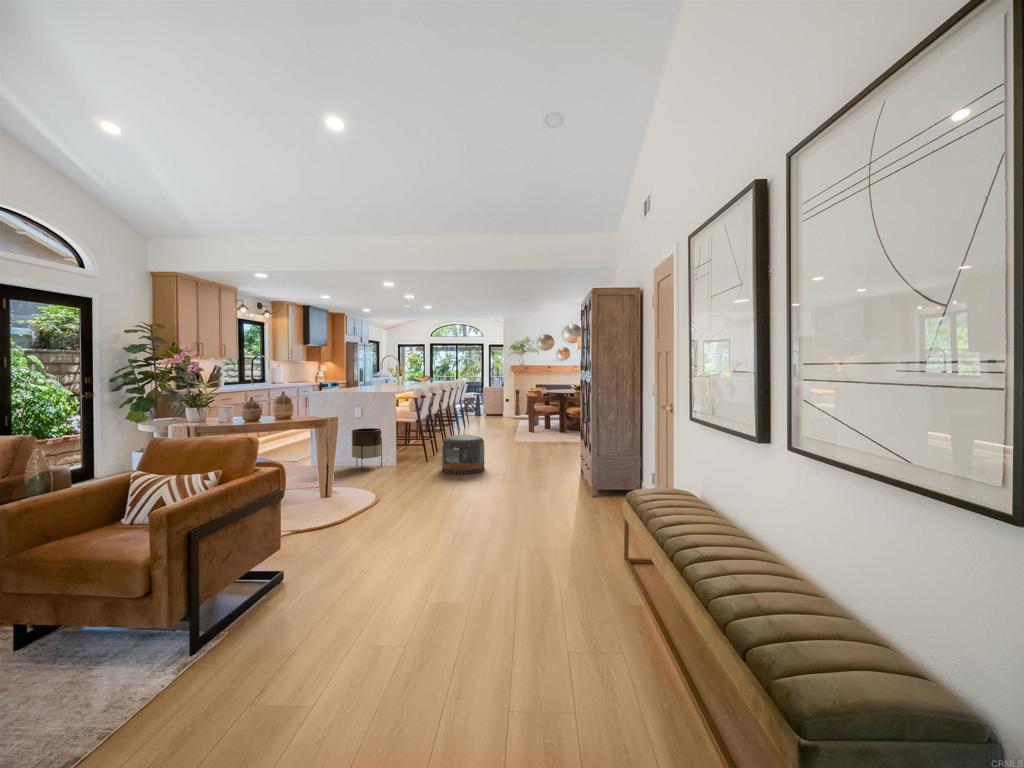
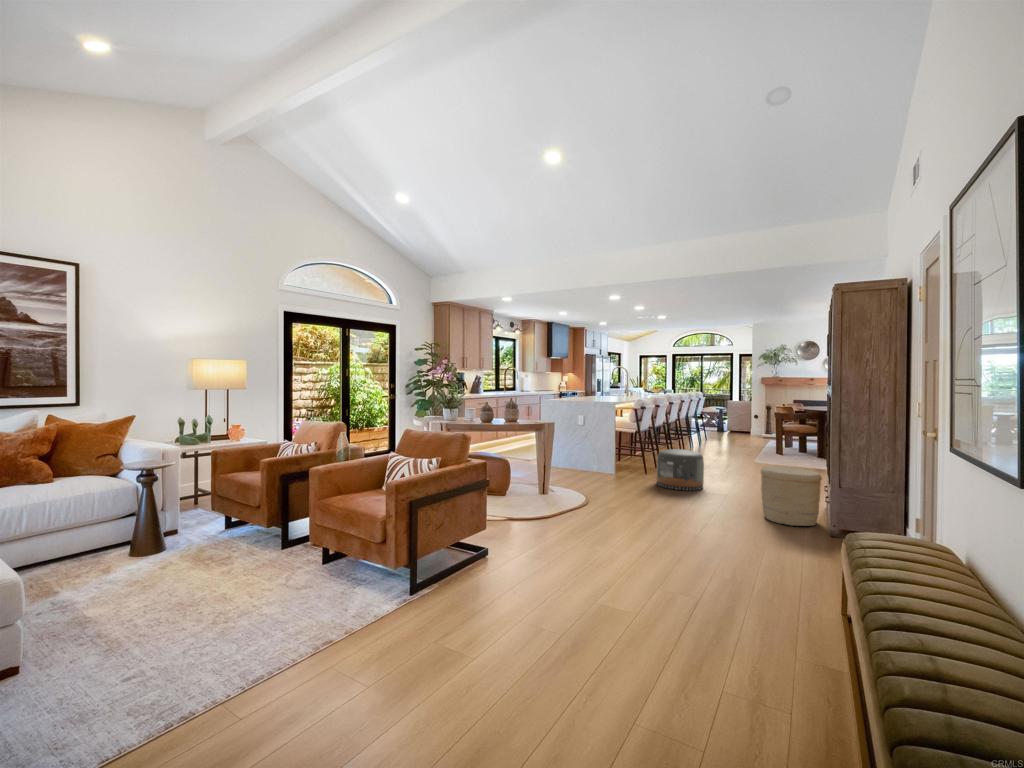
planter: present [352,428,382,470] -> none [573,435,600,475]
woven basket: none [539,442,584,492] -> present [761,466,822,526]

